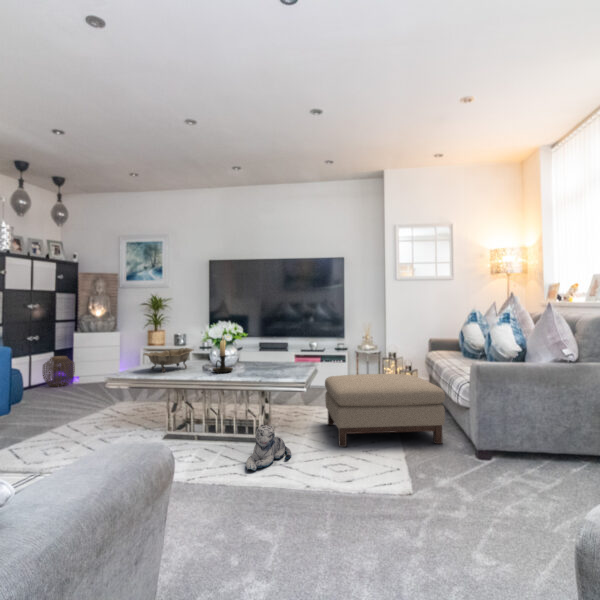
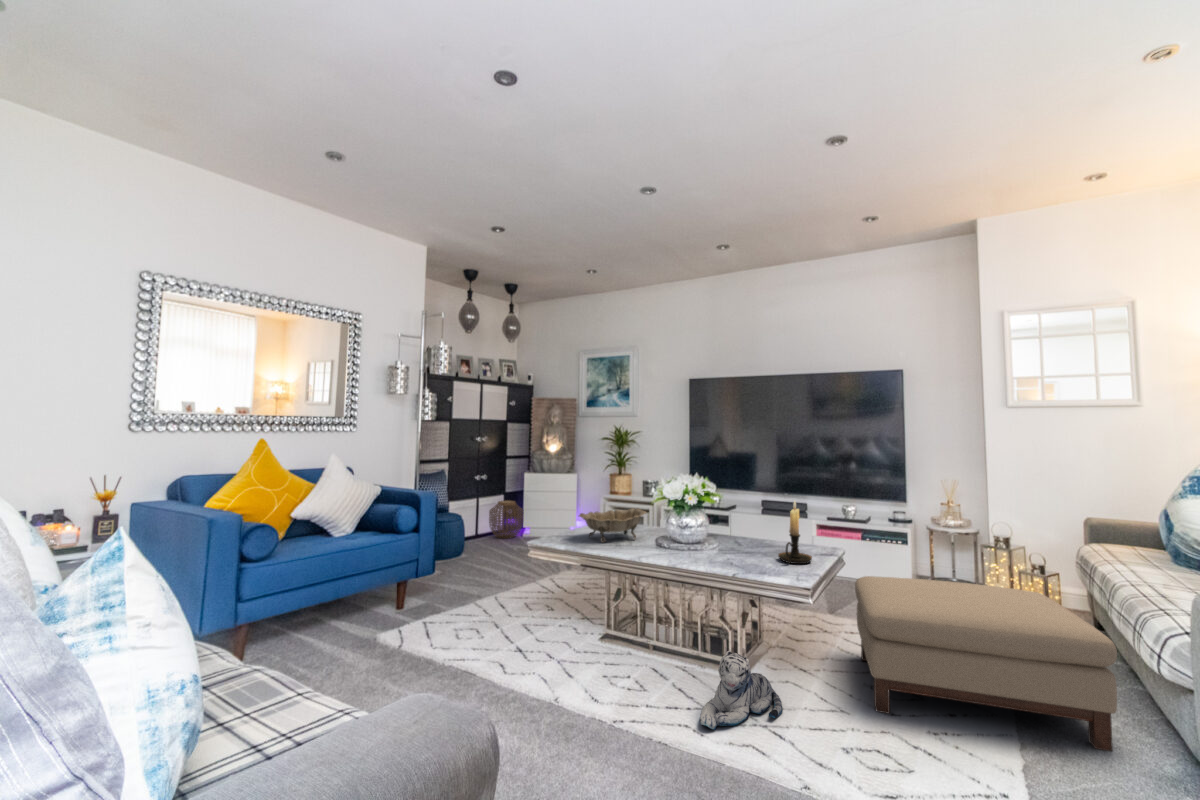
candle holder: present [213,336,233,373] -> present [778,502,812,564]

